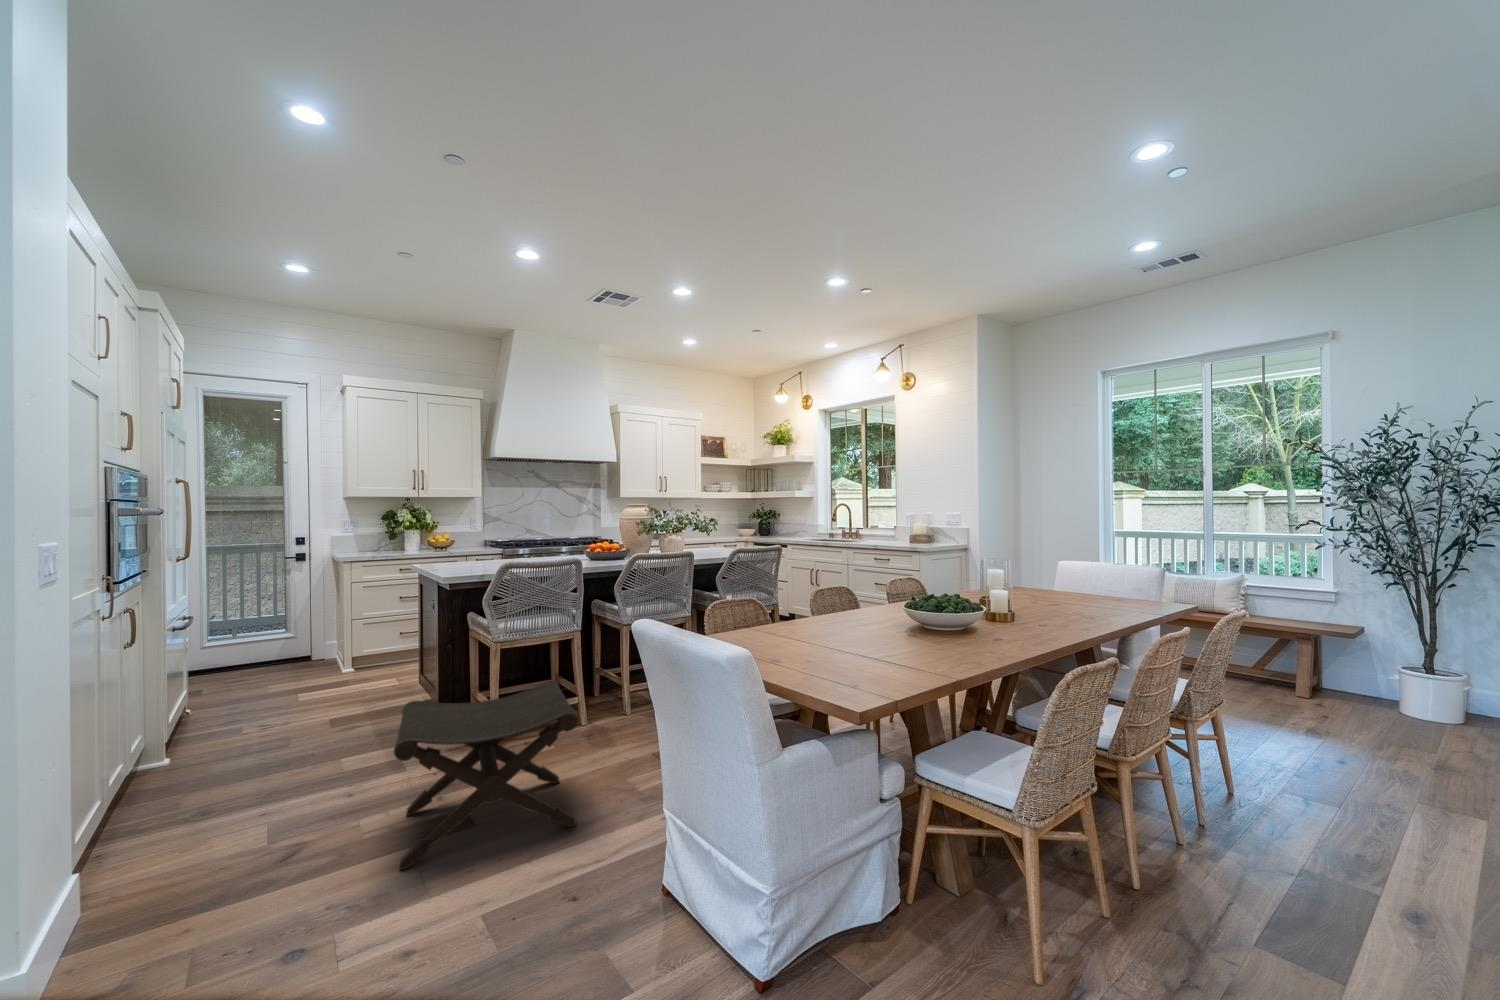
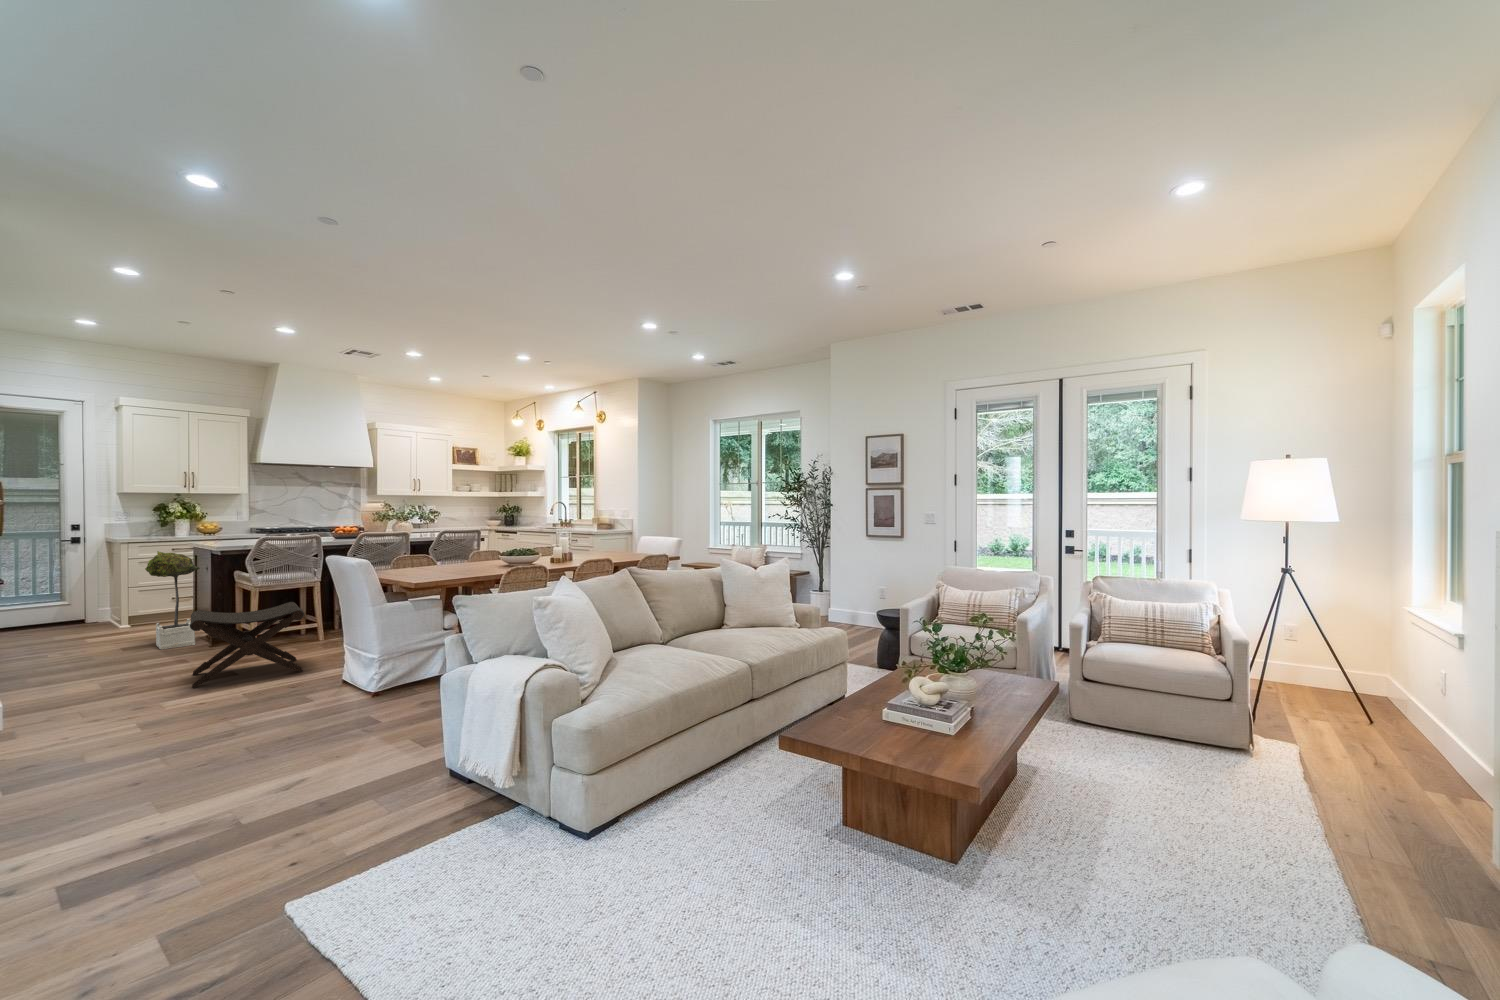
potted tree: none [357,581,425,728] -> present [145,551,200,649]

